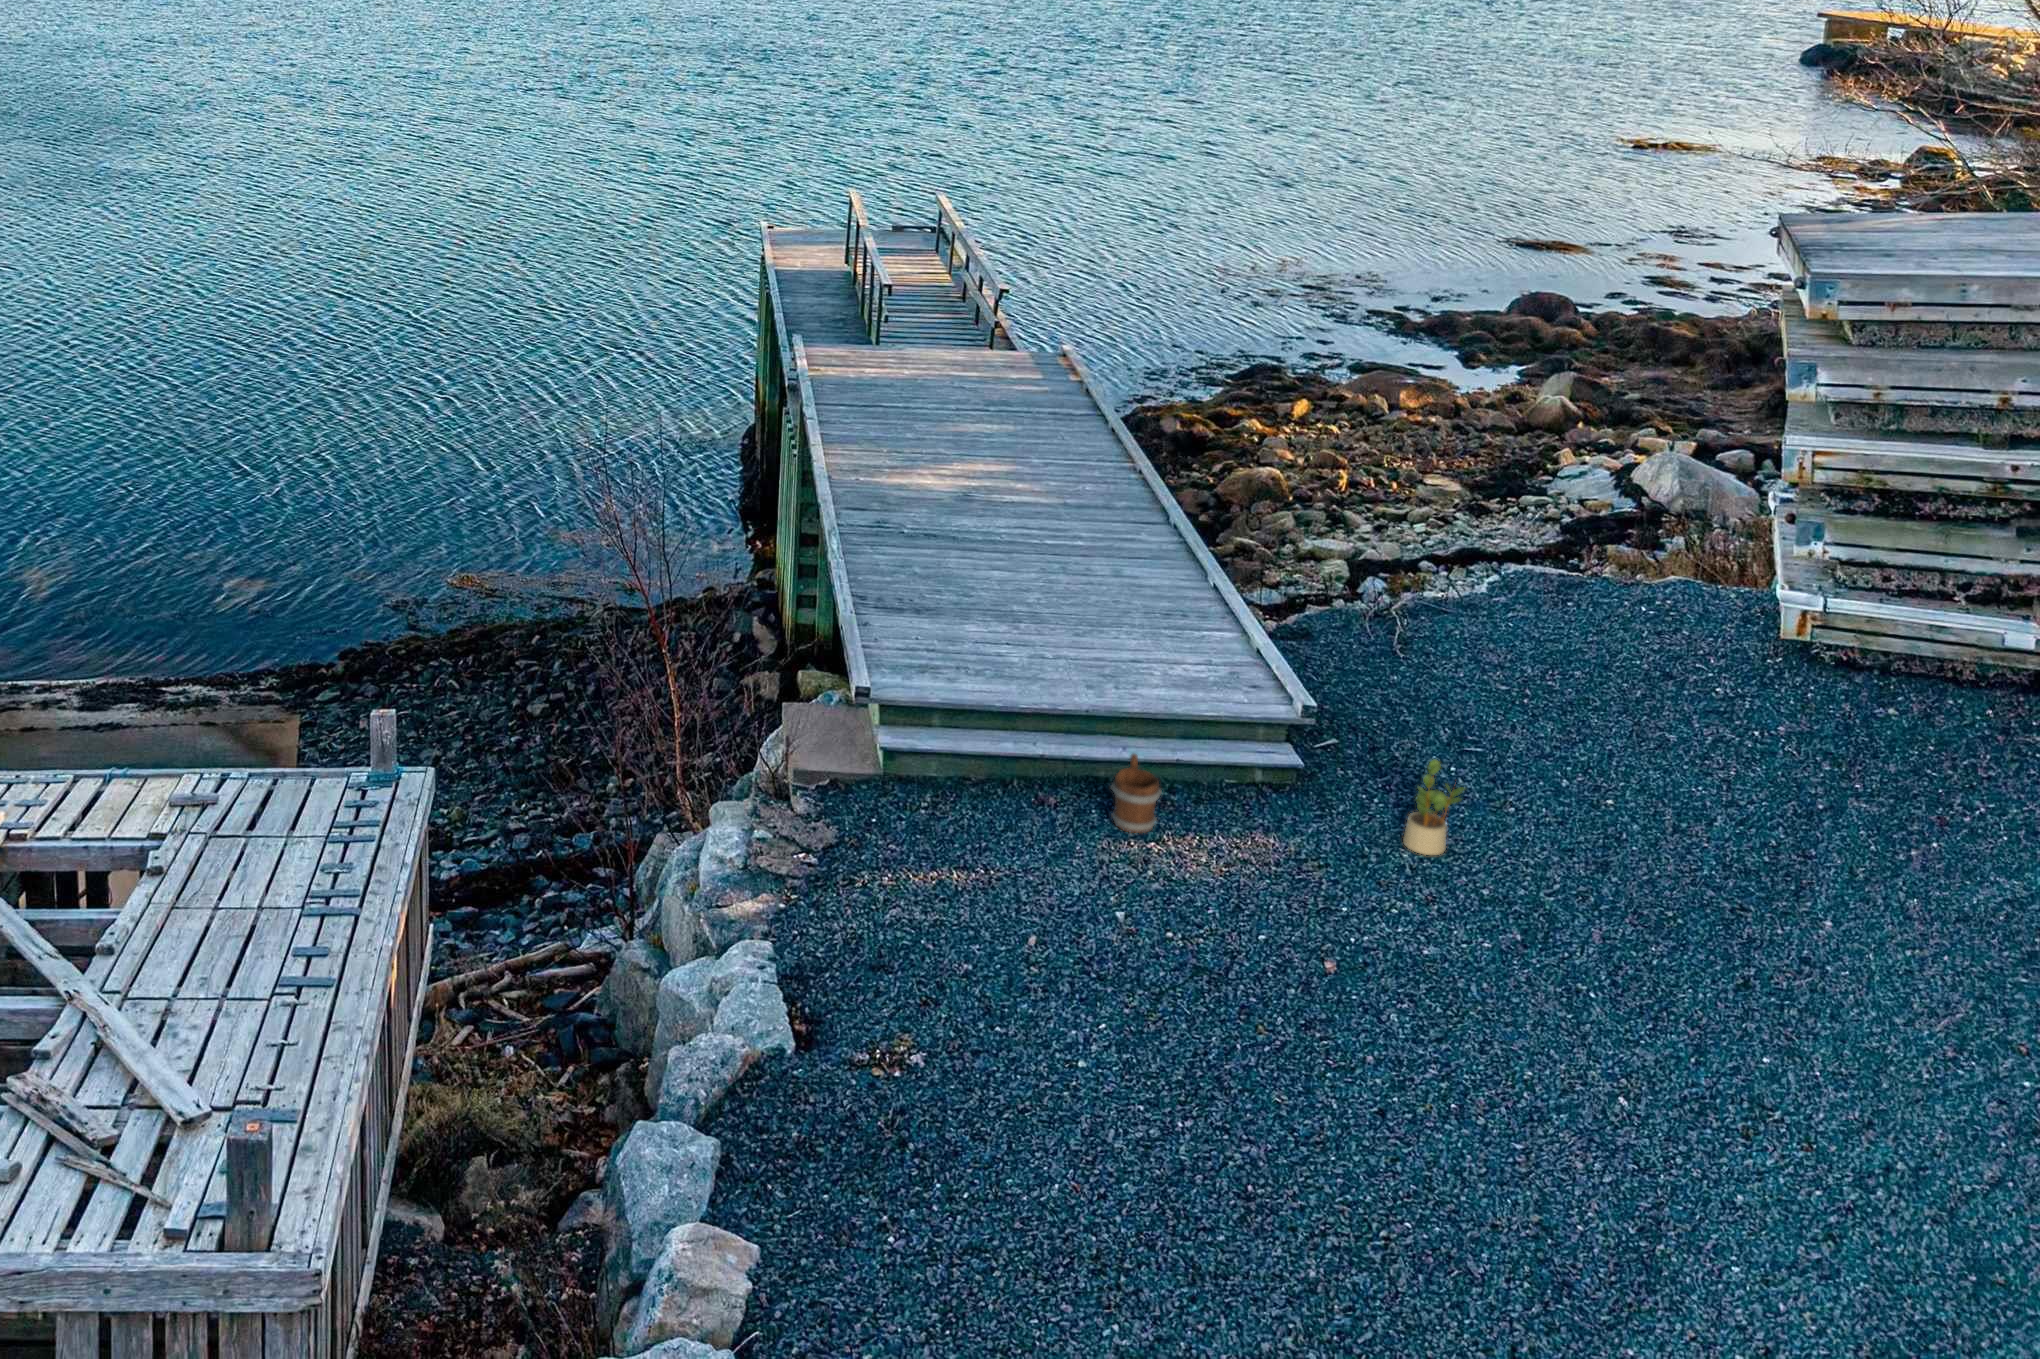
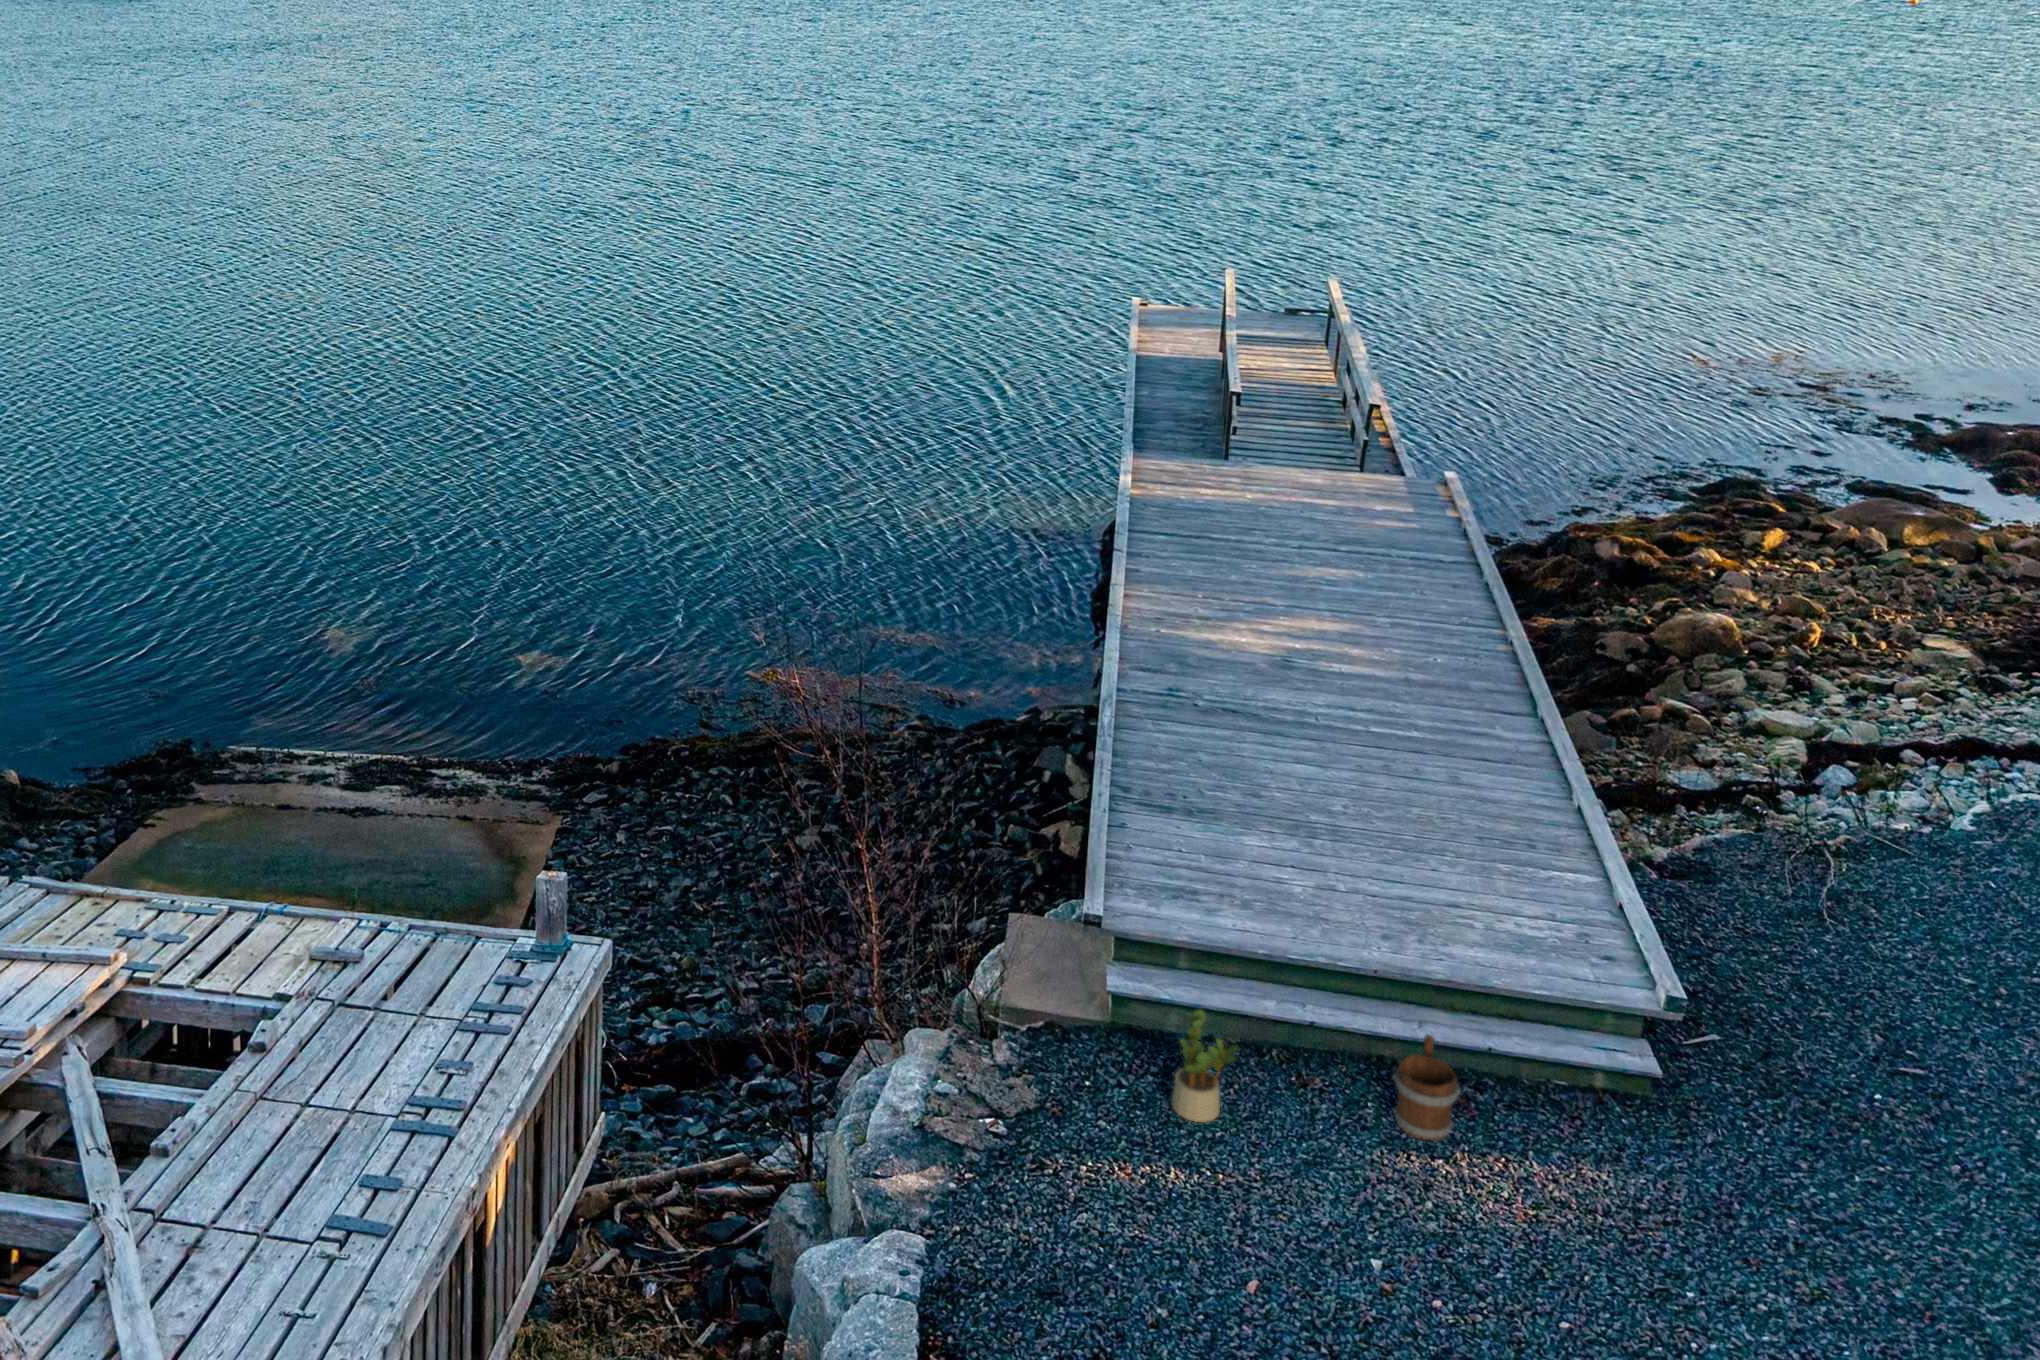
potted plant: present [1403,760,1465,855] -> present [1172,1010,1239,1122]

